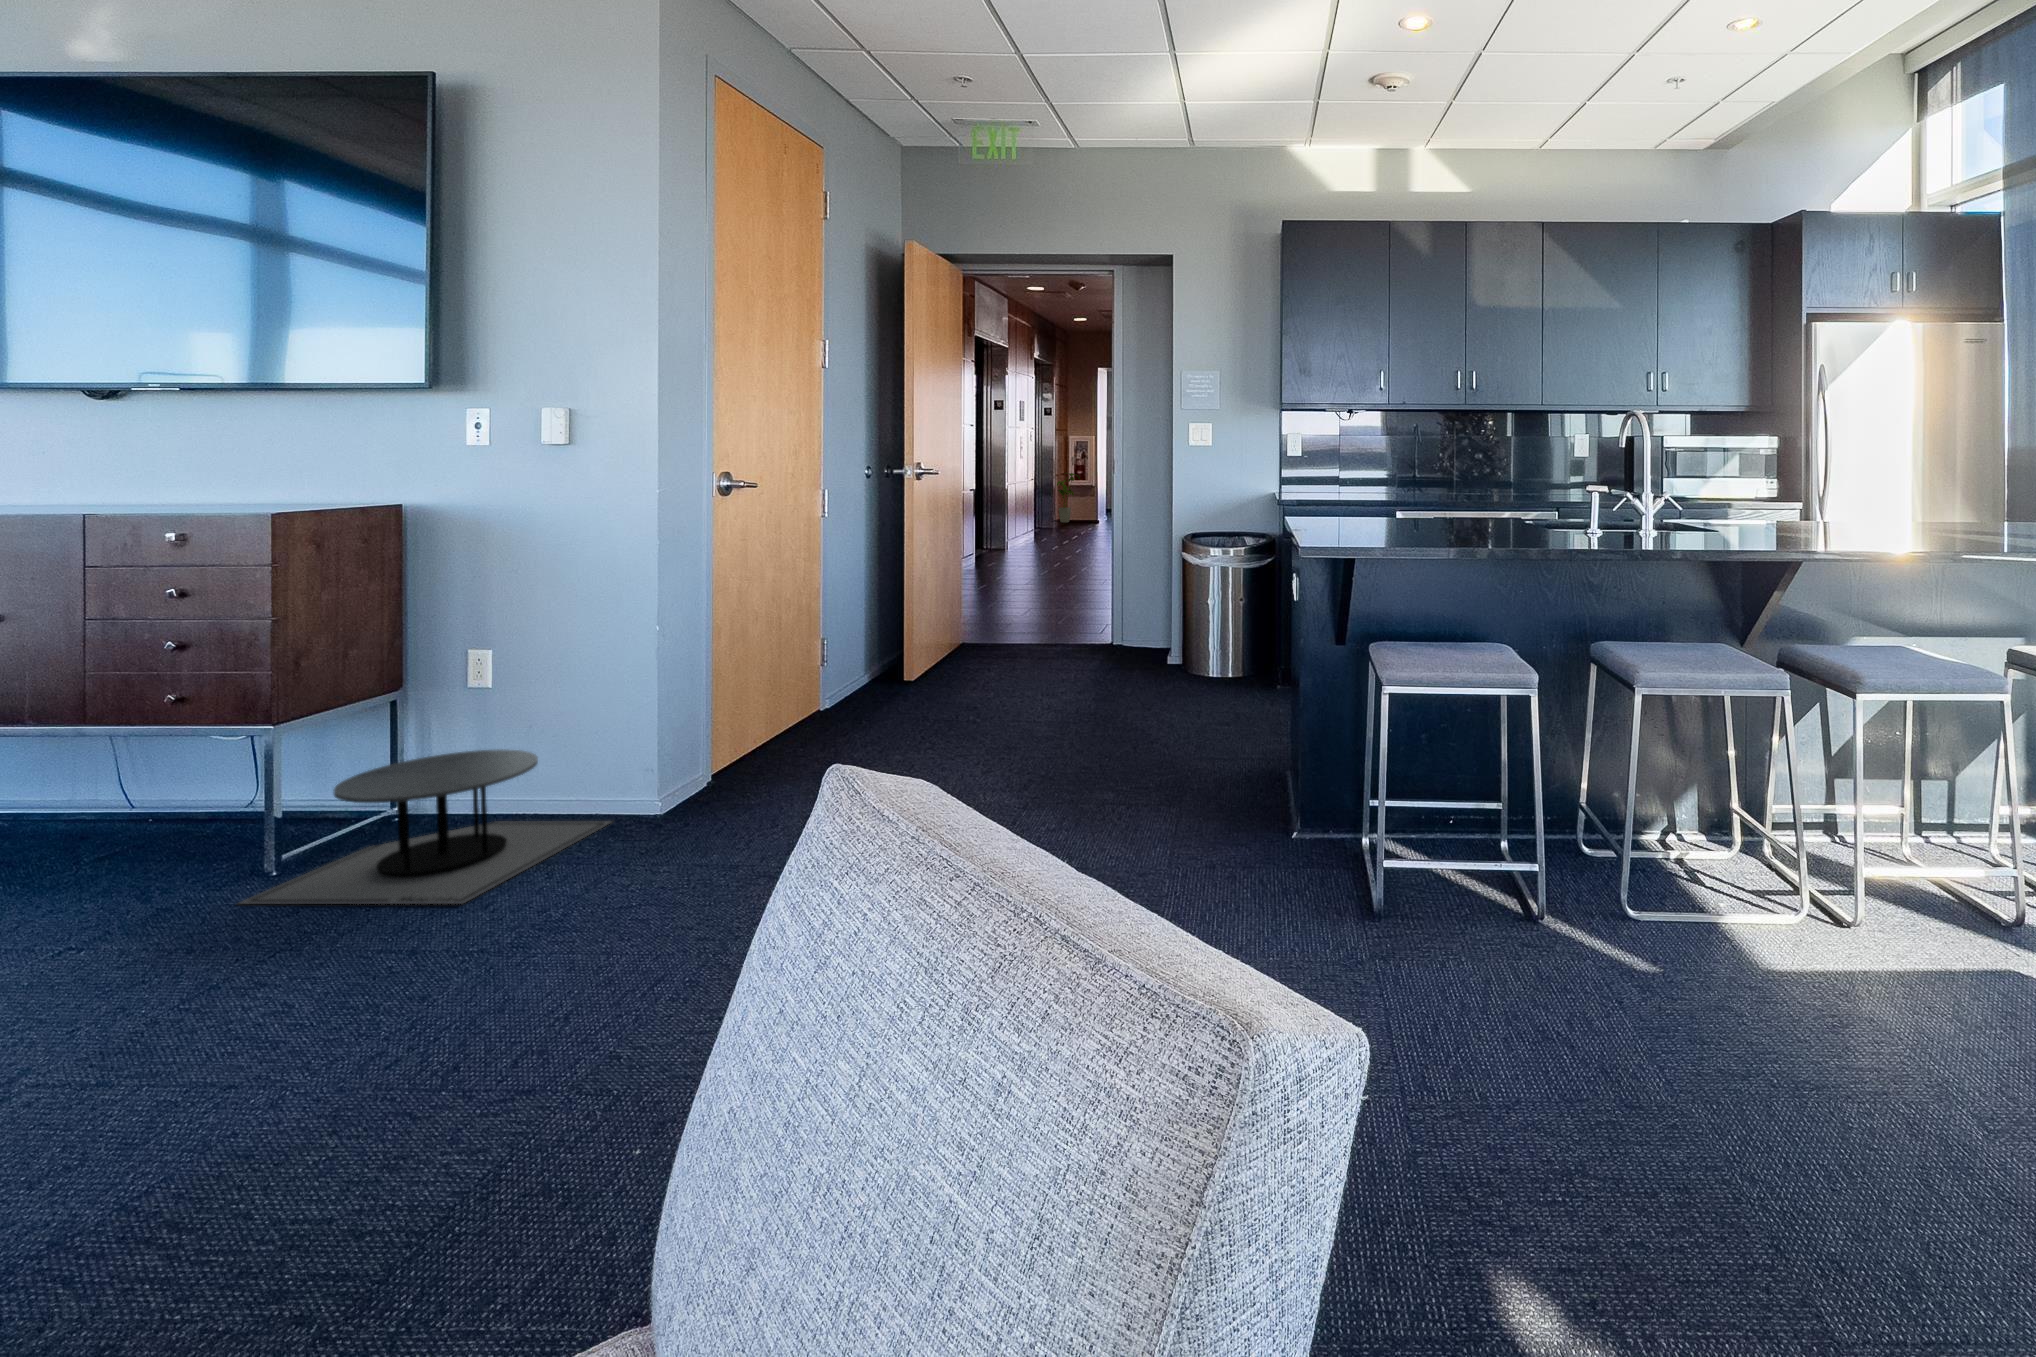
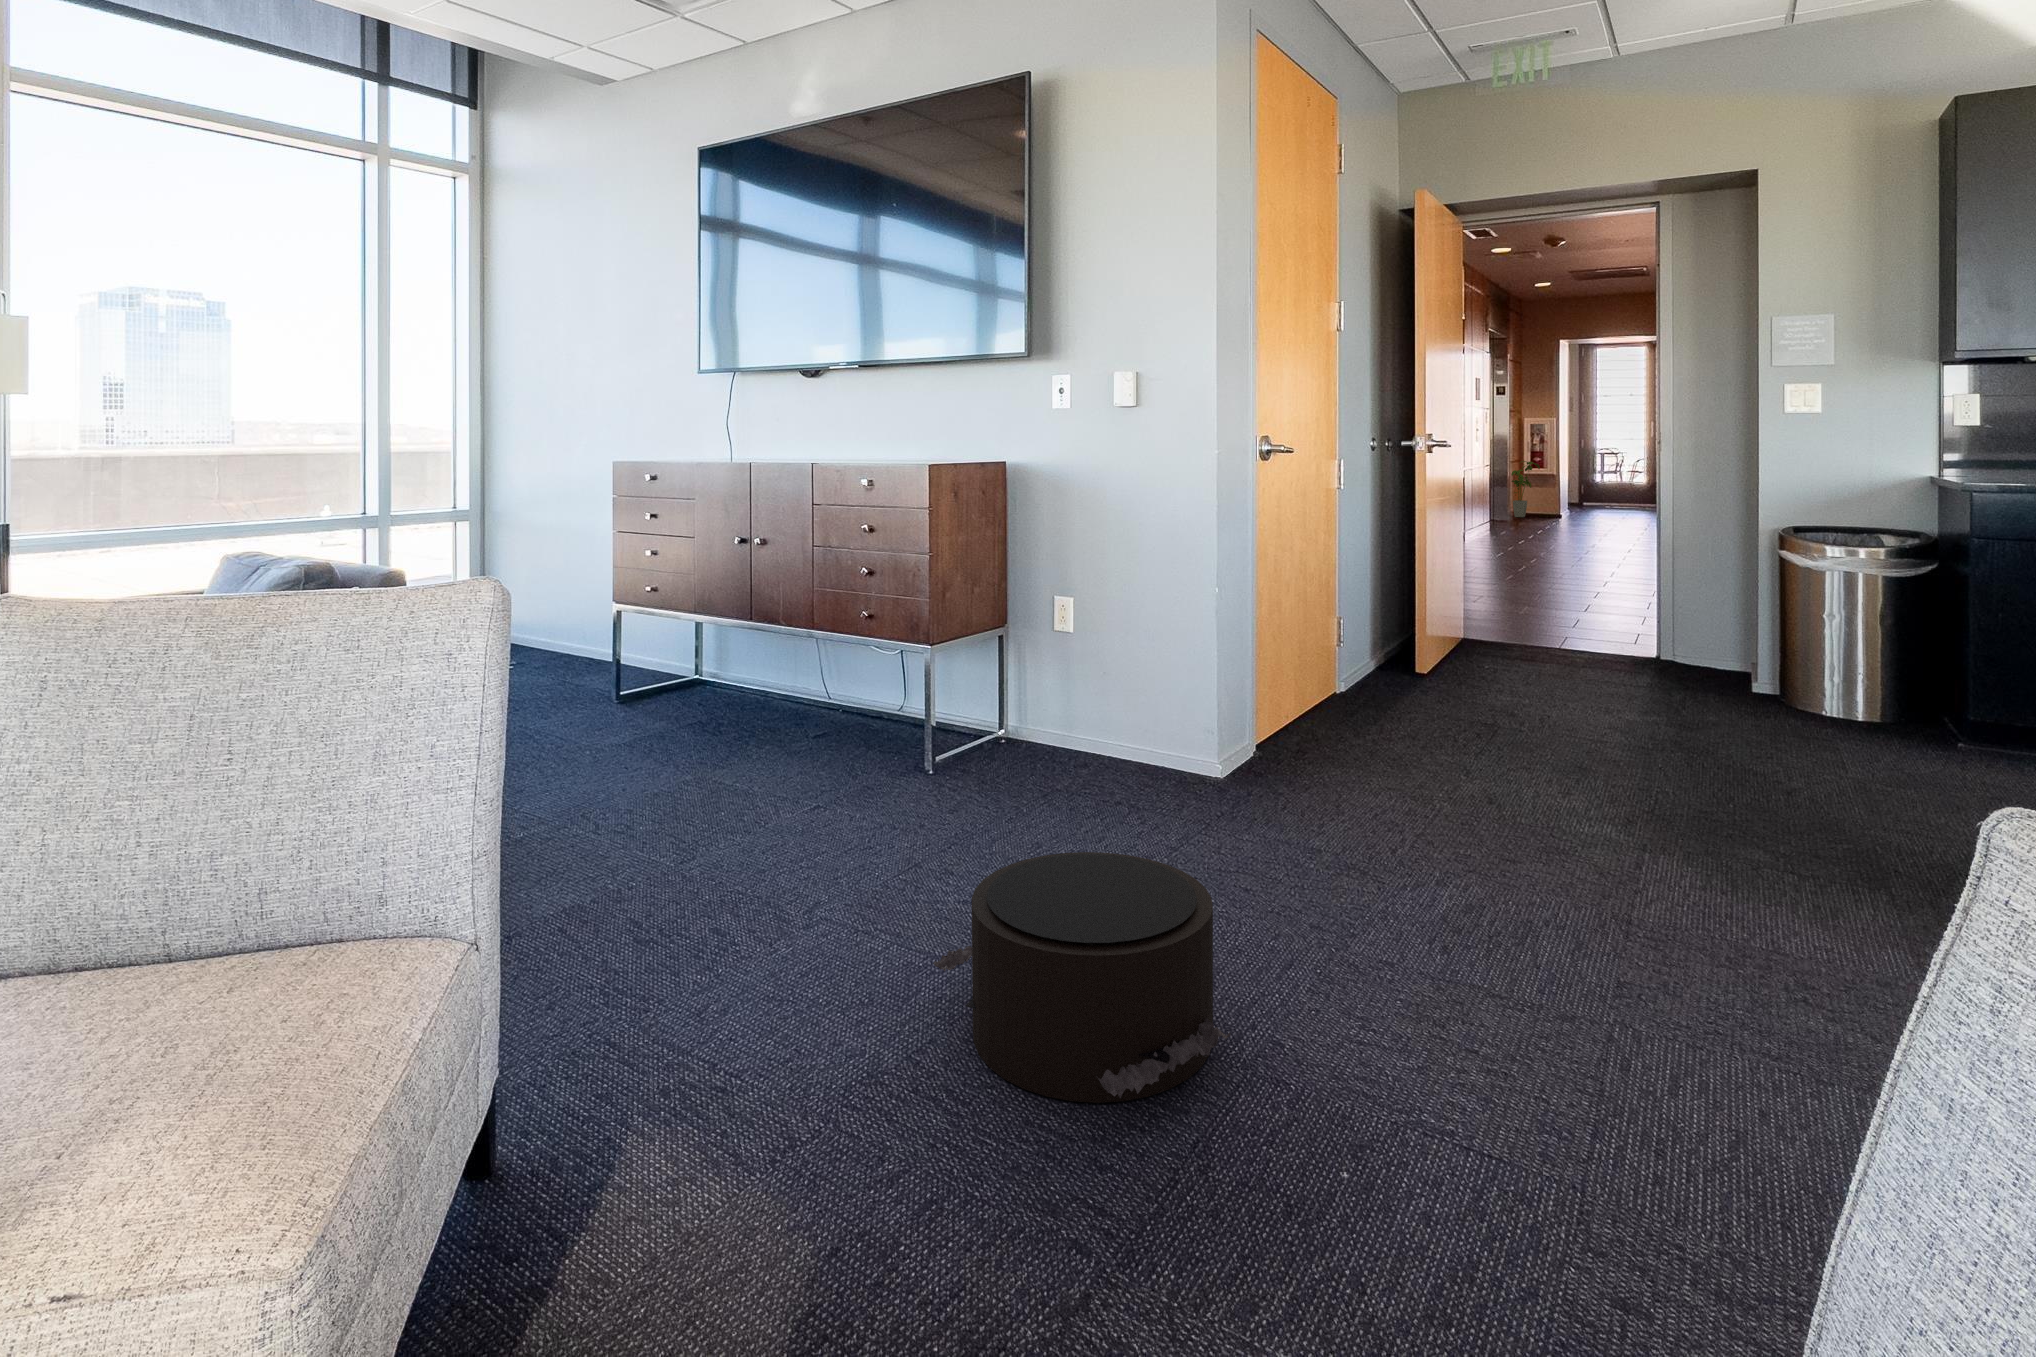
side table: present [240,749,611,904] -> none [907,690,1170,833]
pouf: none [212,909,584,1179] -> present [933,852,1231,1103]

